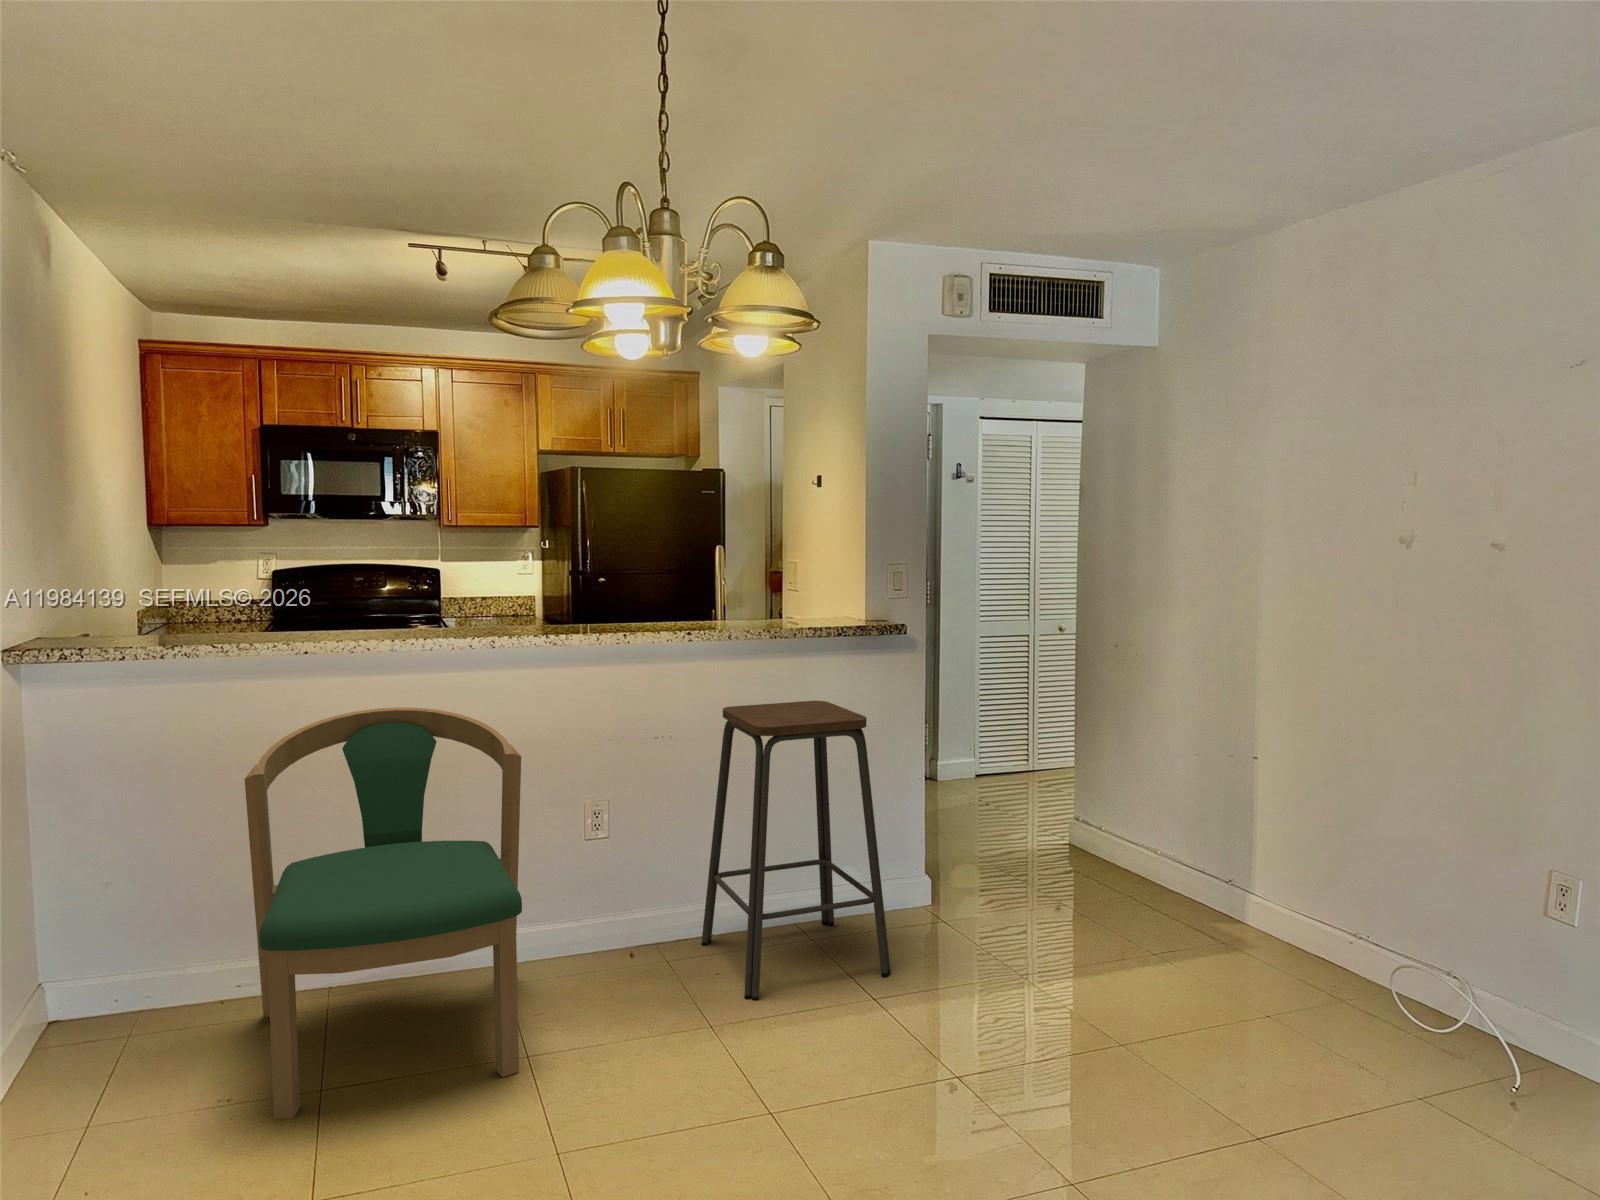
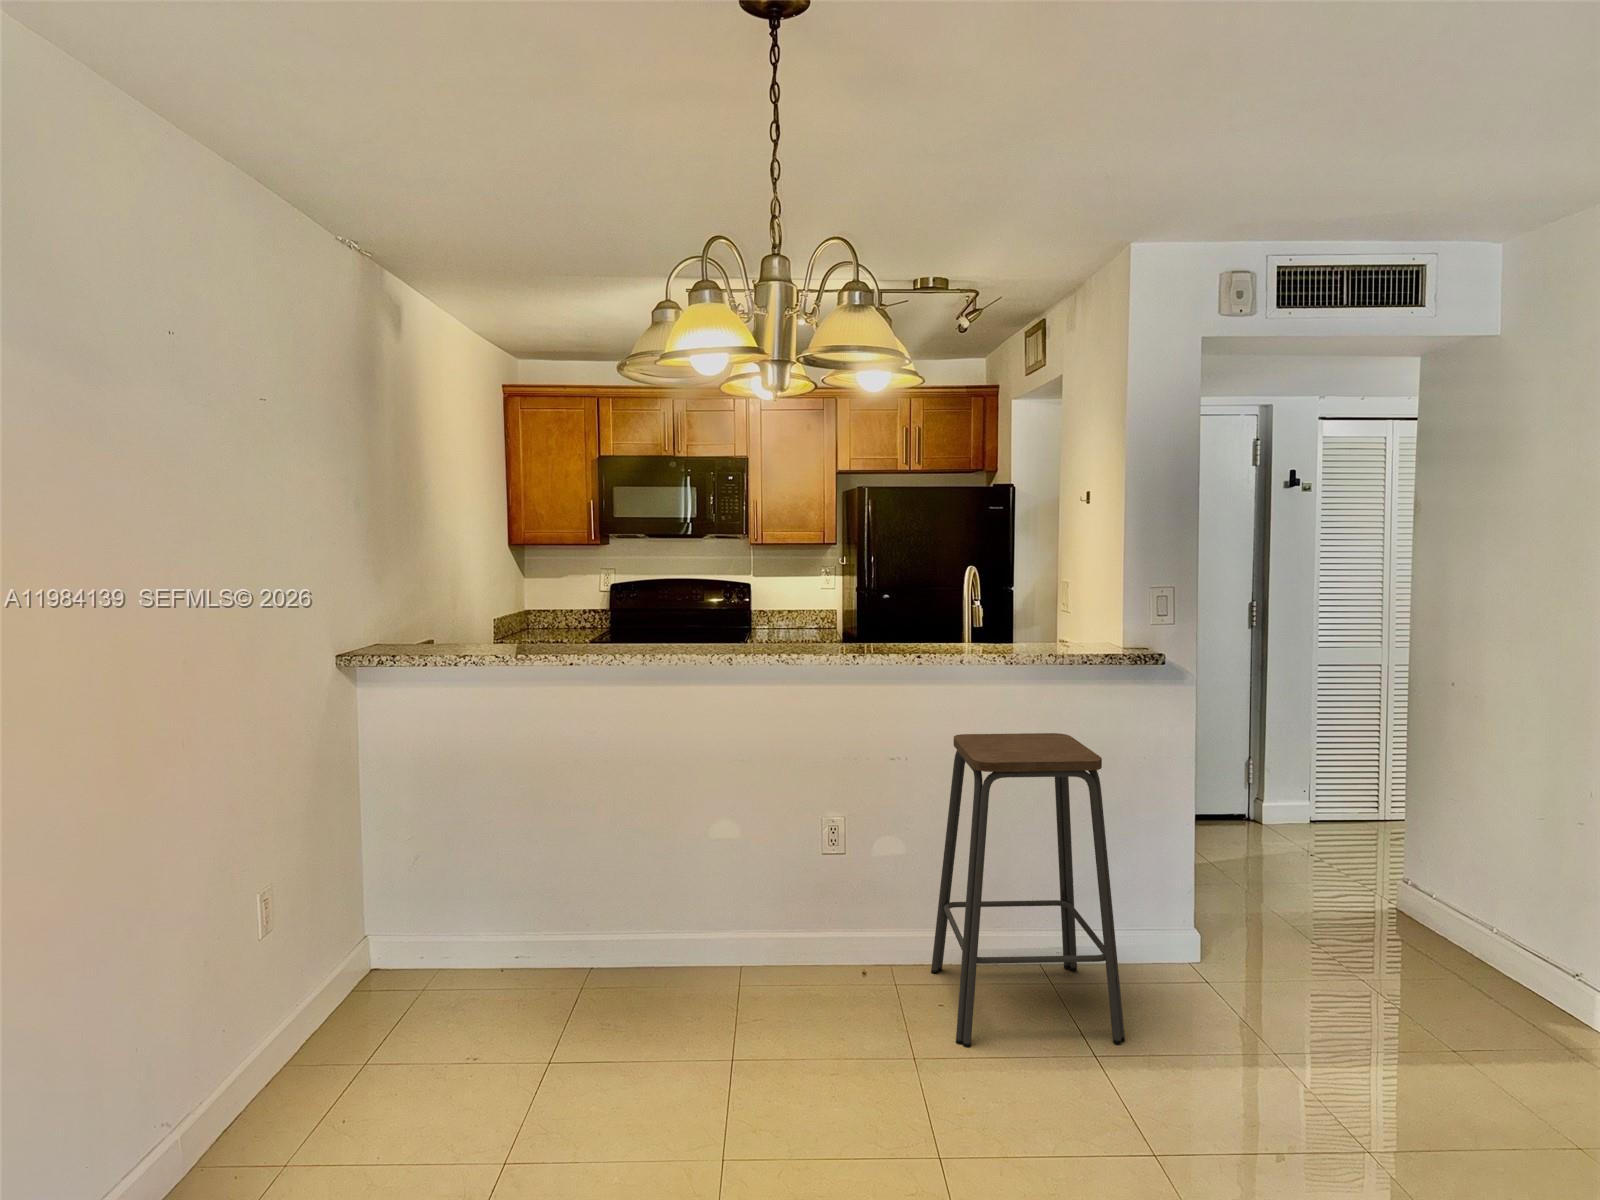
dining chair: present [245,707,522,1119] -> none [488,717,746,1090]

